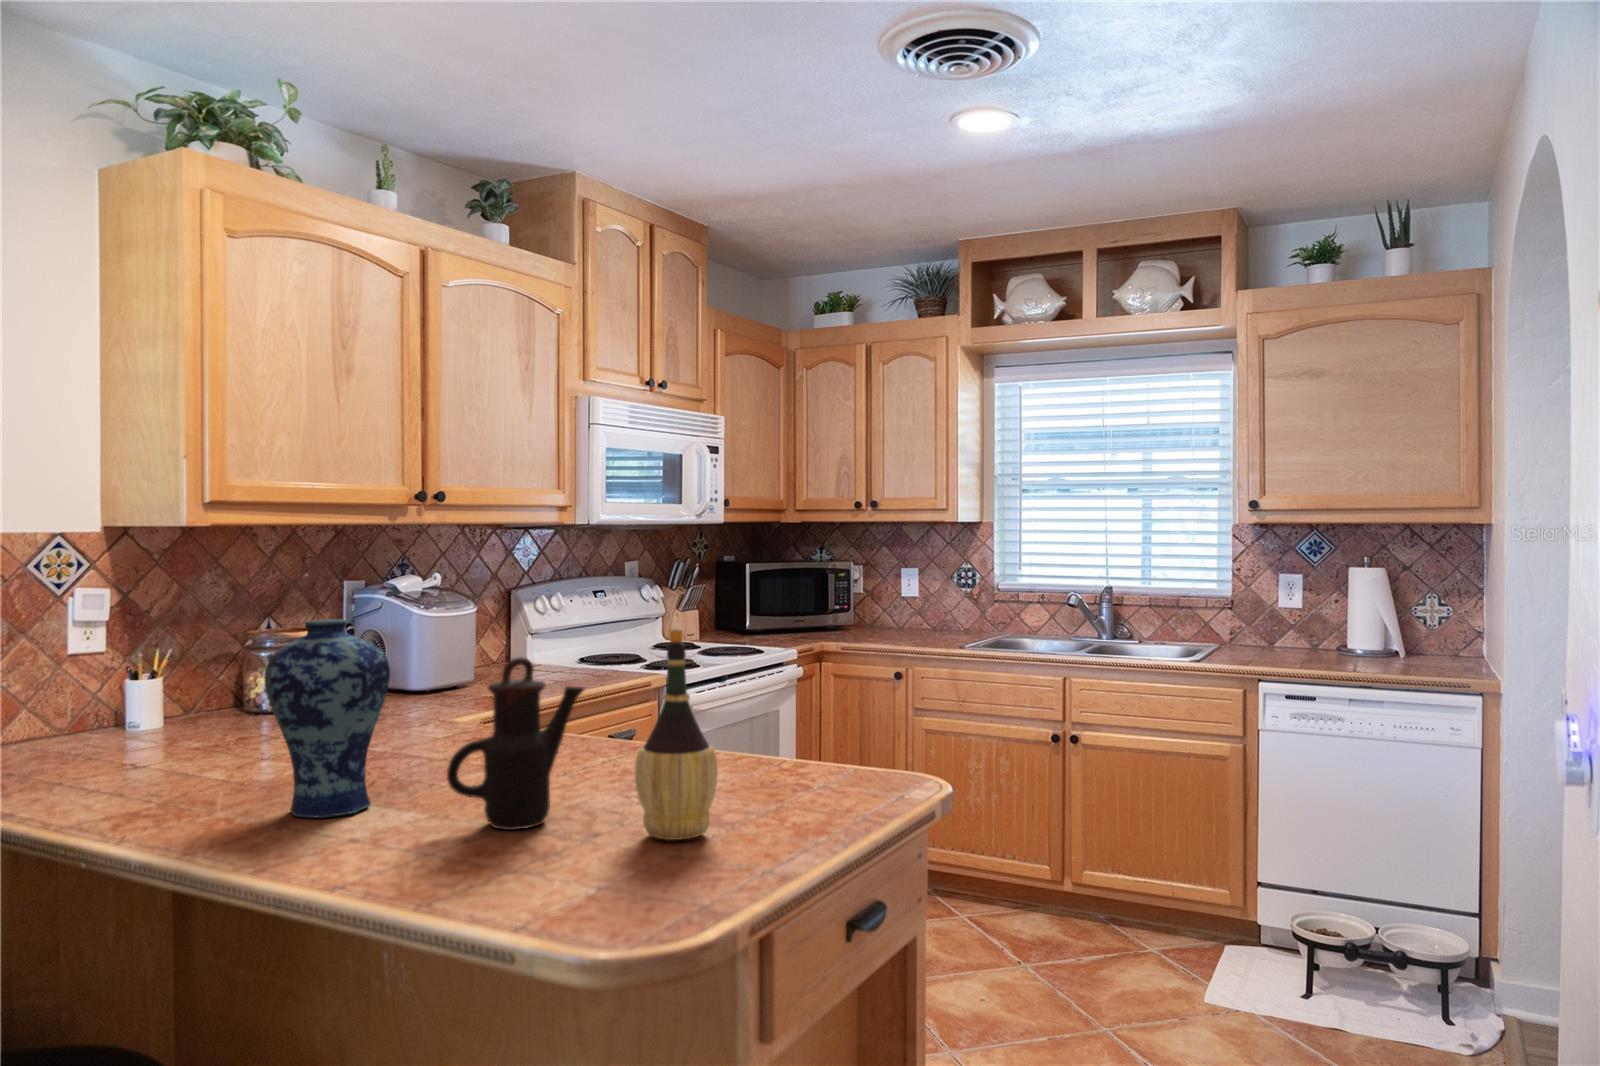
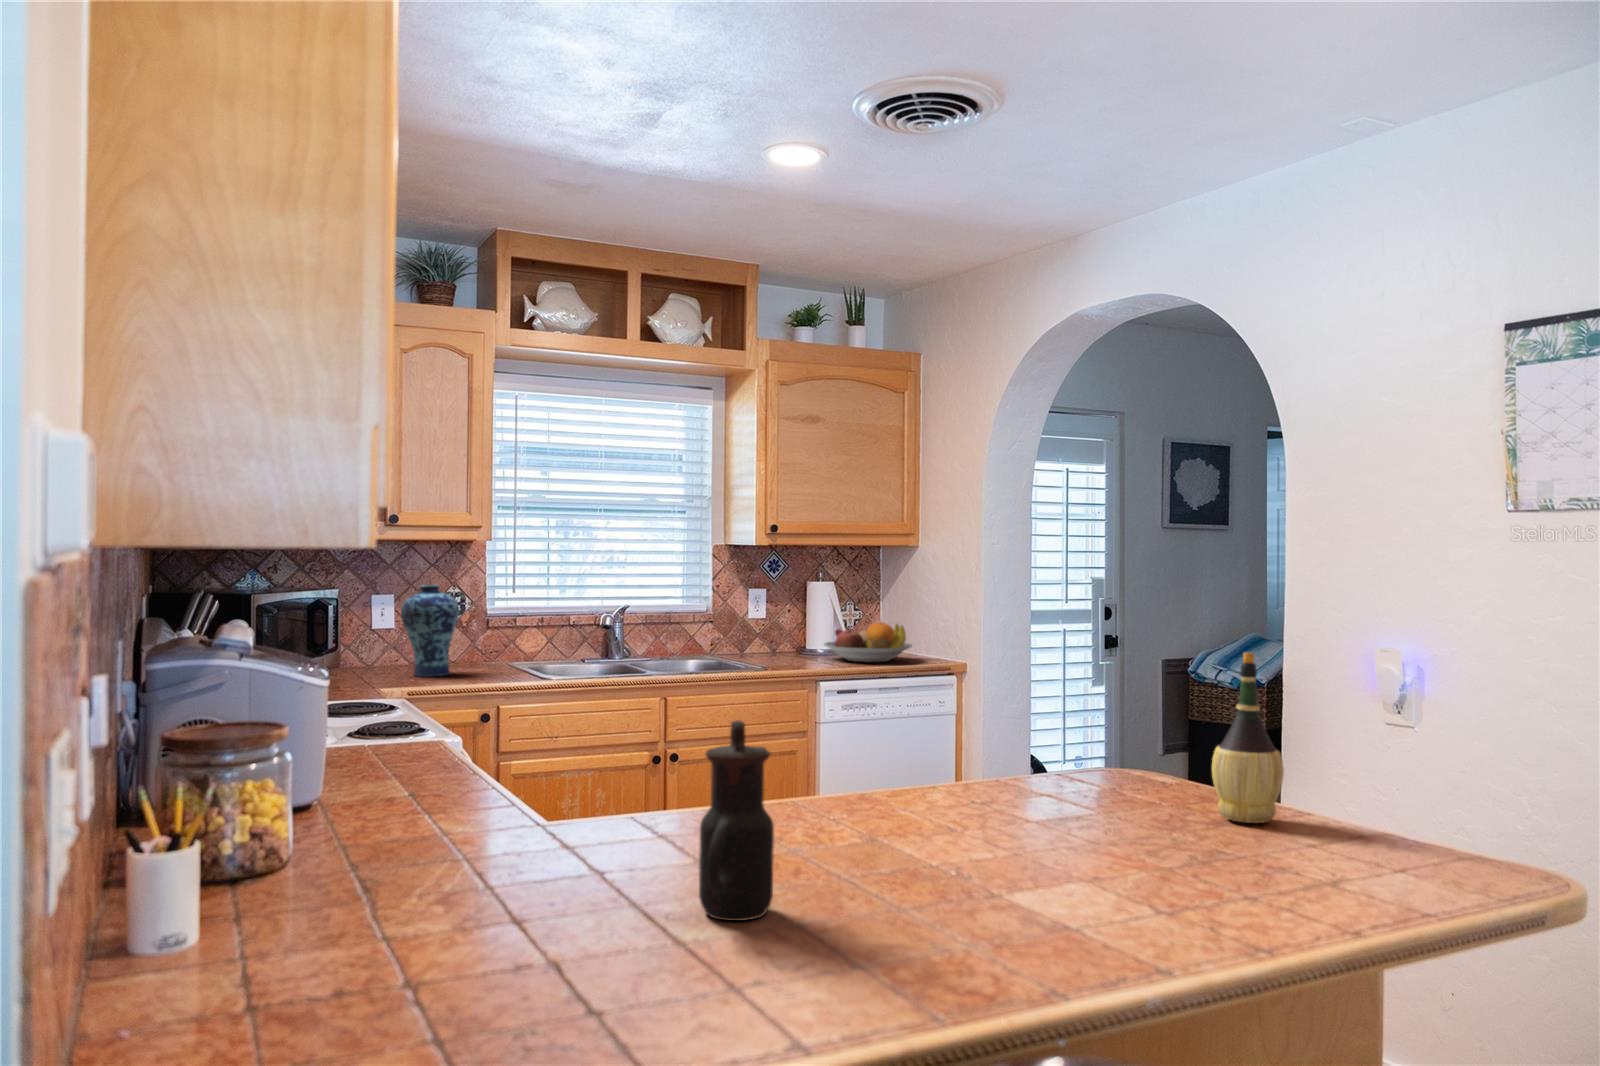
vase: present [264,619,390,818] -> present [401,585,459,676]
fruit bowl: none [1321,619,1447,669] -> present [824,622,912,662]
teapot: present [447,657,584,830] -> present [699,720,774,921]

